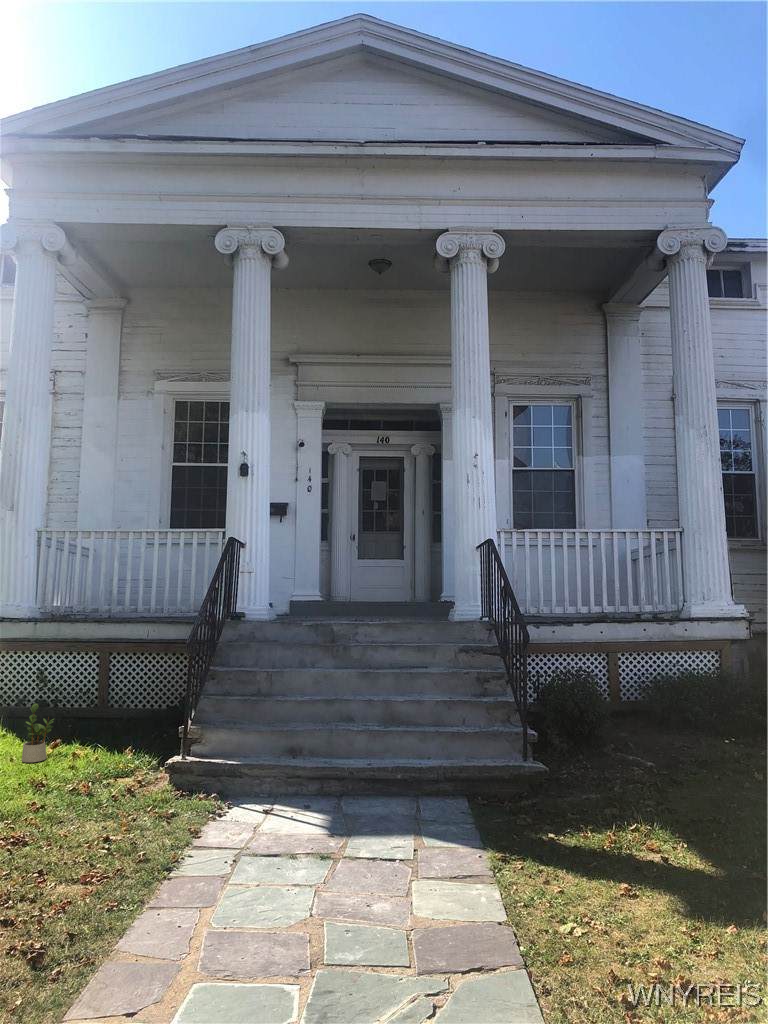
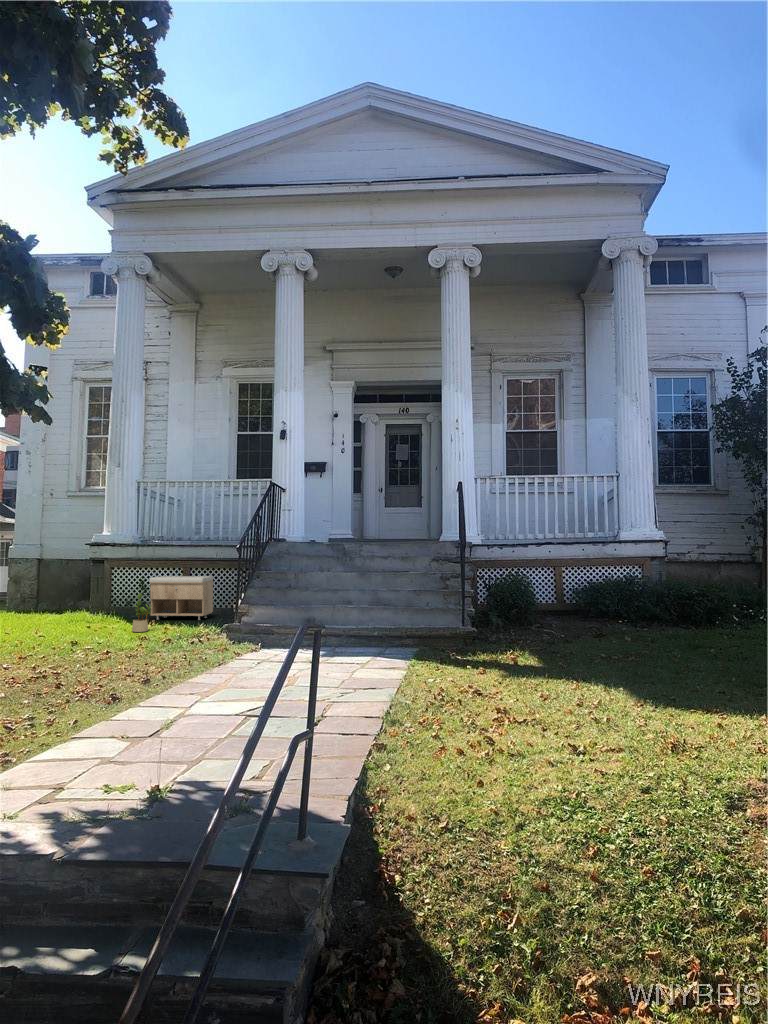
storage bench: none [50,665,142,730] -> present [150,576,213,620]

